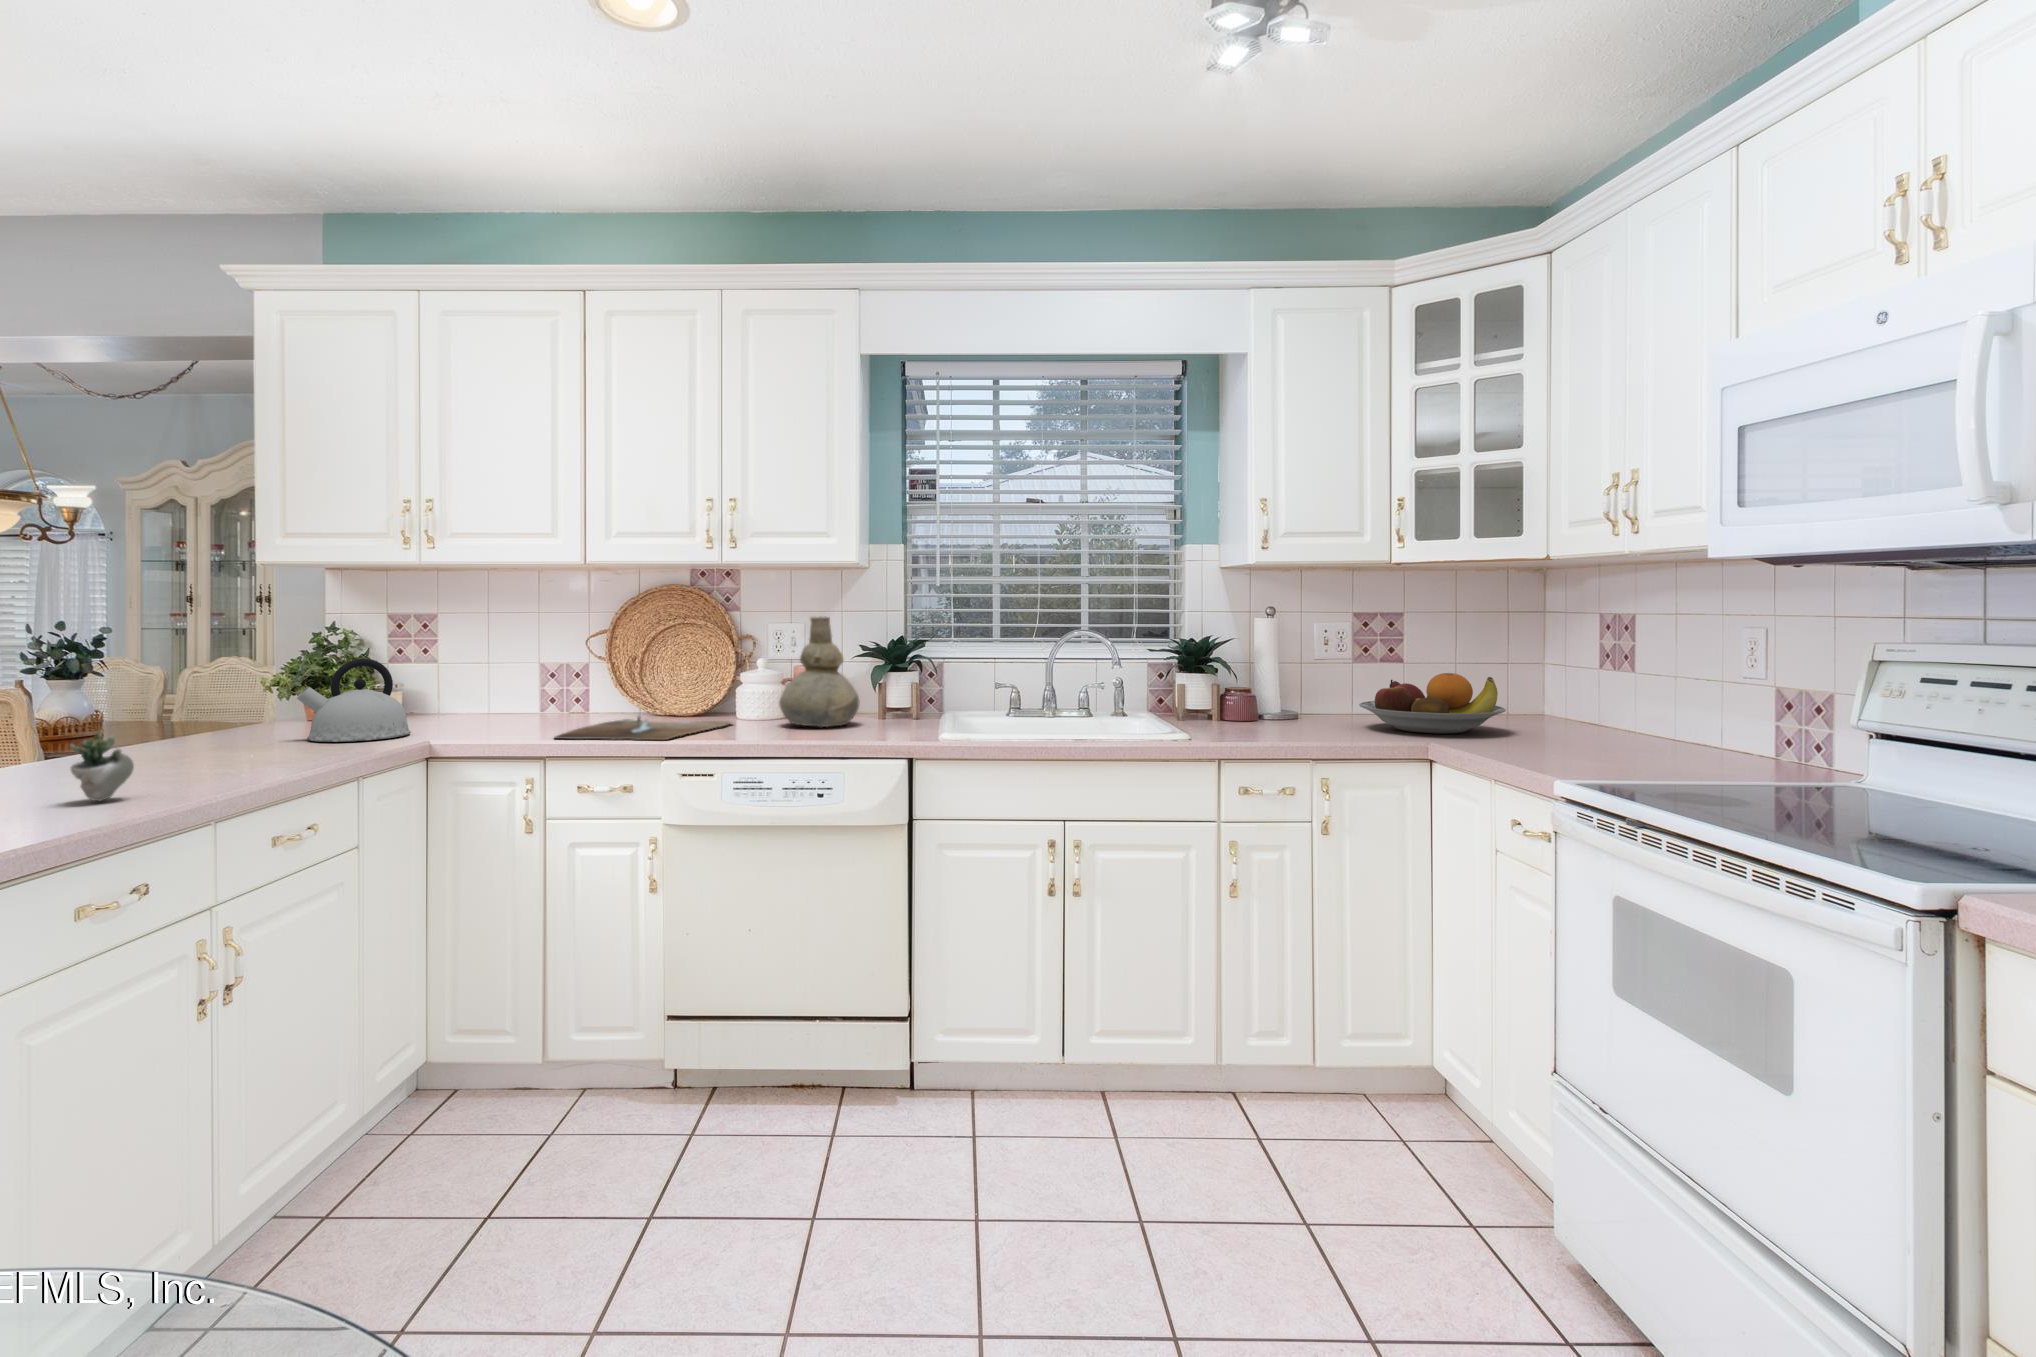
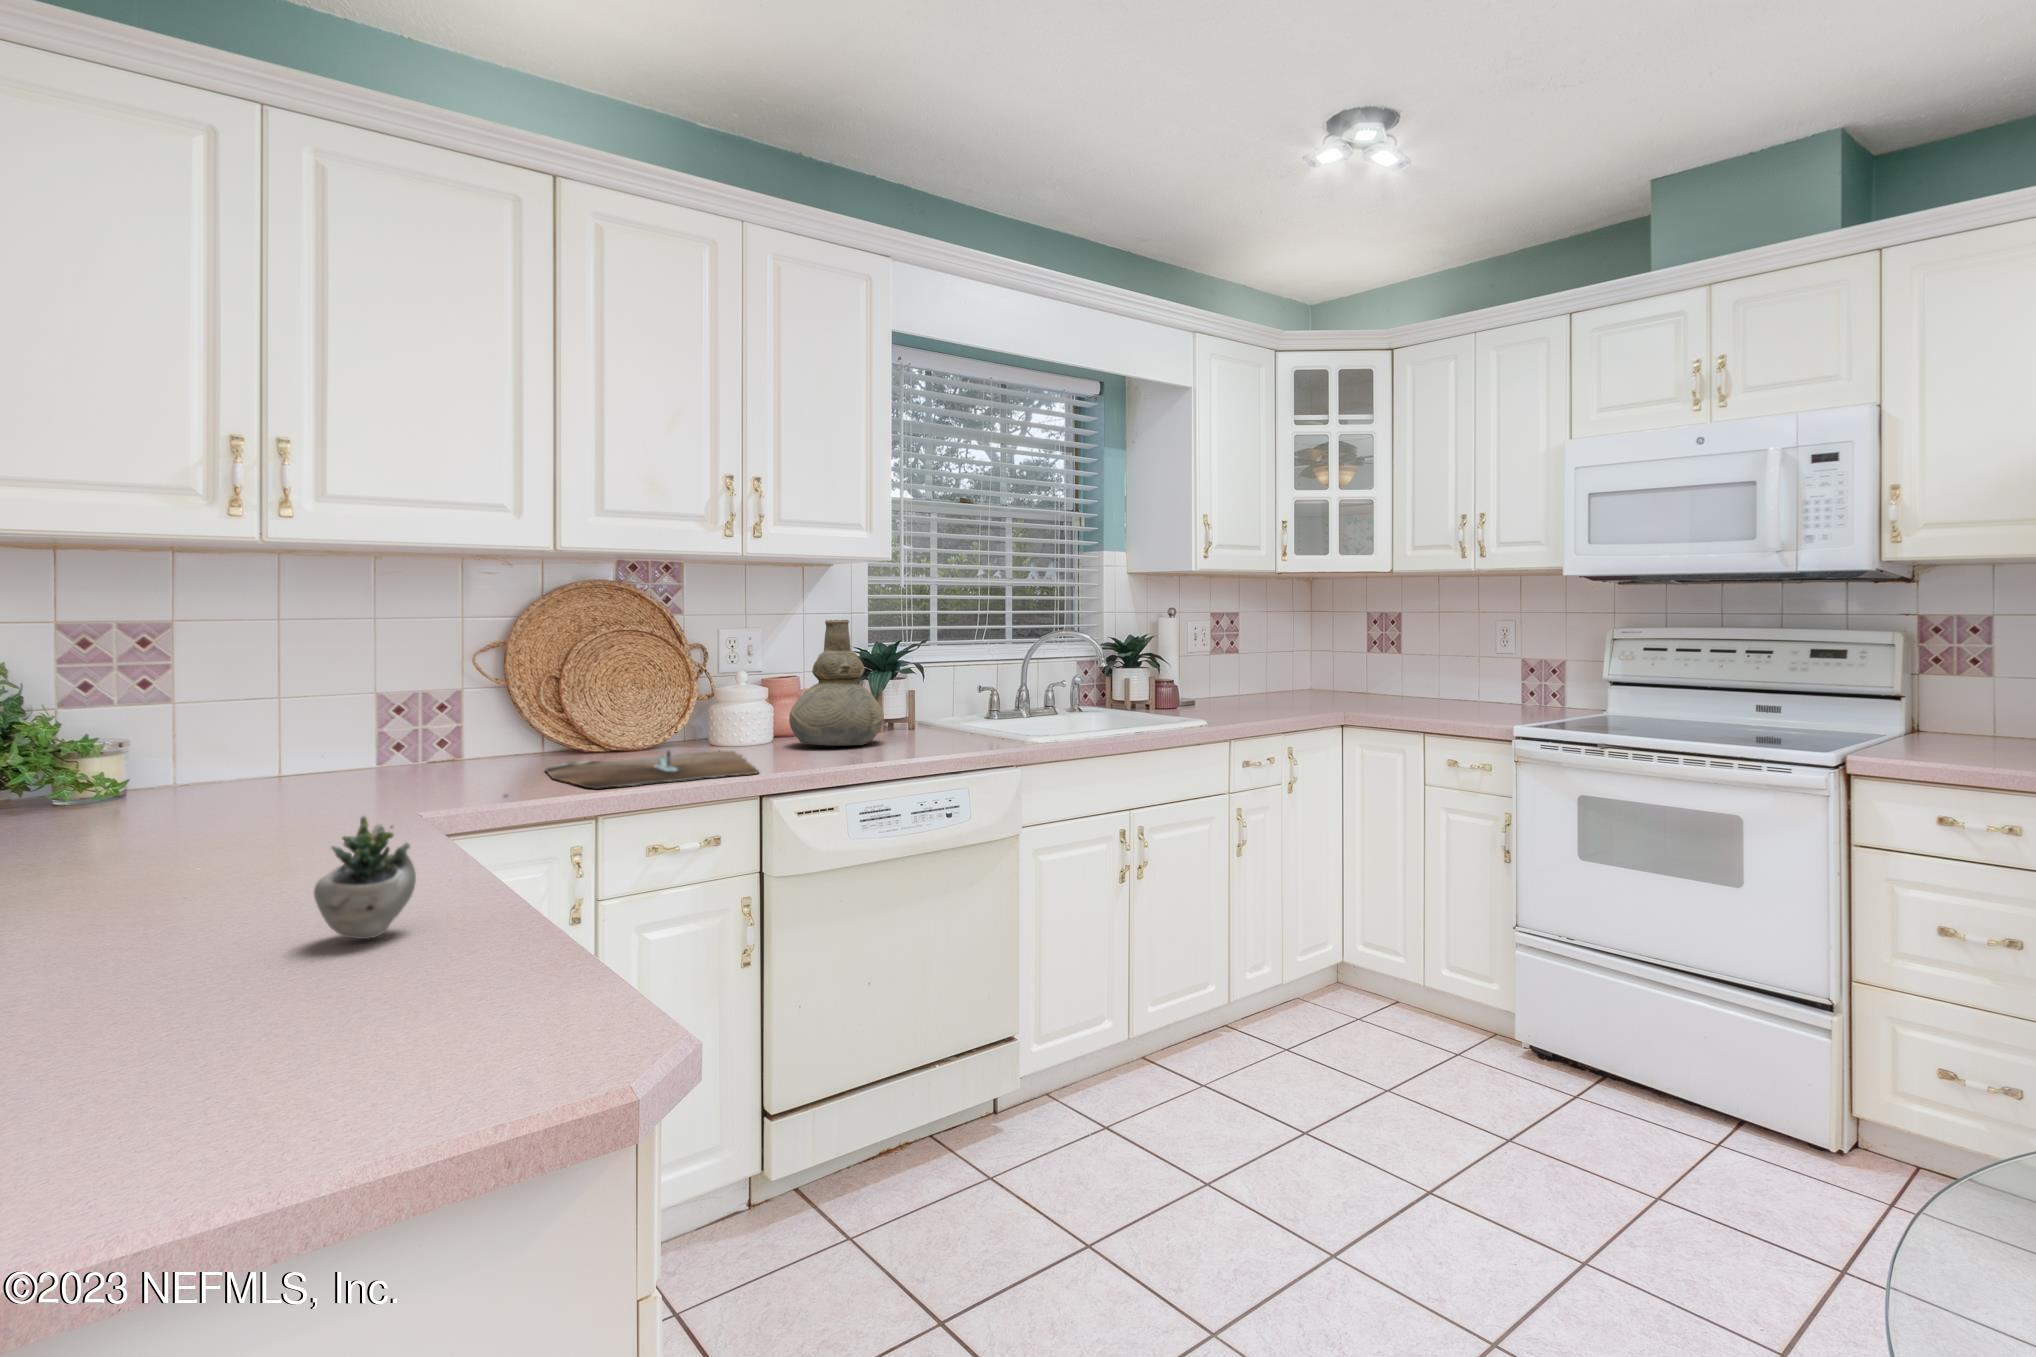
kettle: present [297,659,411,742] -> none [120,695,316,840]
fruit bowl: present [1359,673,1506,734] -> none [1254,659,1360,706]

